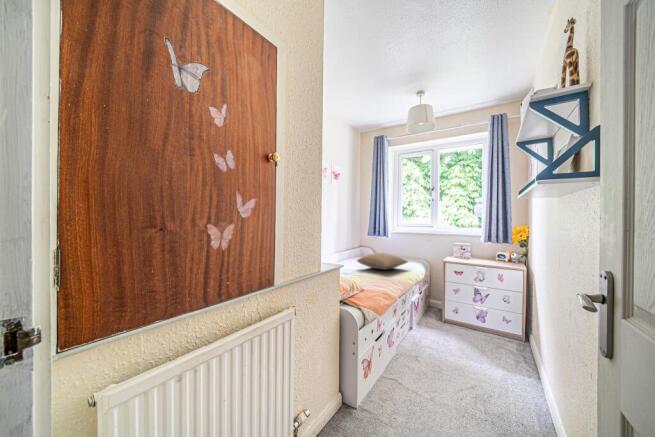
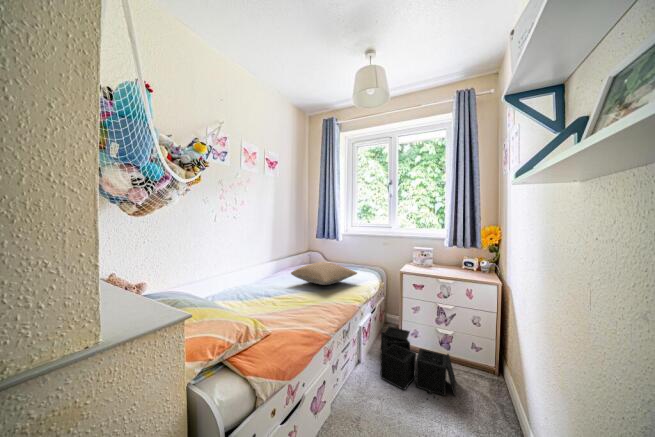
storage bin: none [428,305,489,352] -> present [380,327,456,400]

